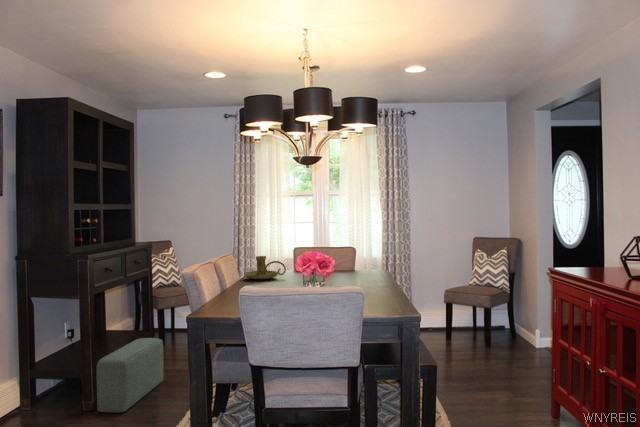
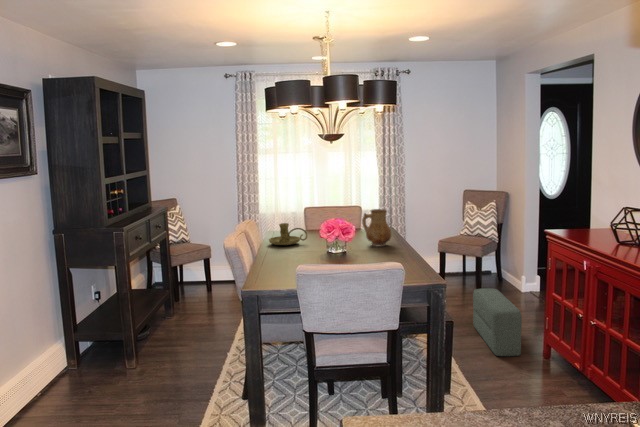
ceramic pitcher: none [344,241,376,282] -> present [362,209,391,247]
pouf: present [97,338,164,413] -> present [473,288,522,356]

